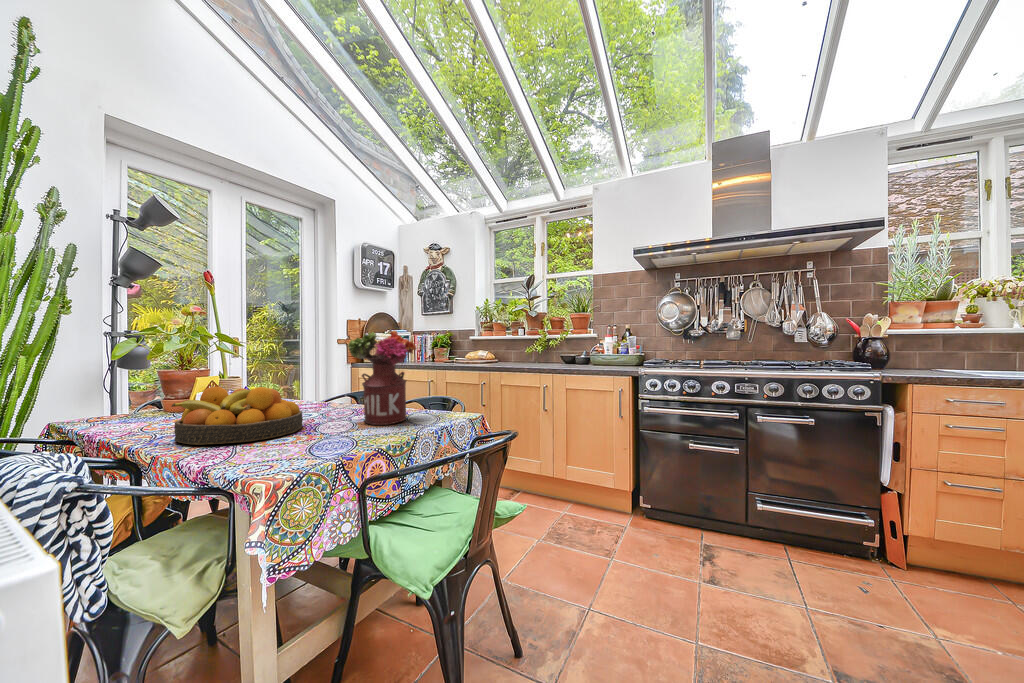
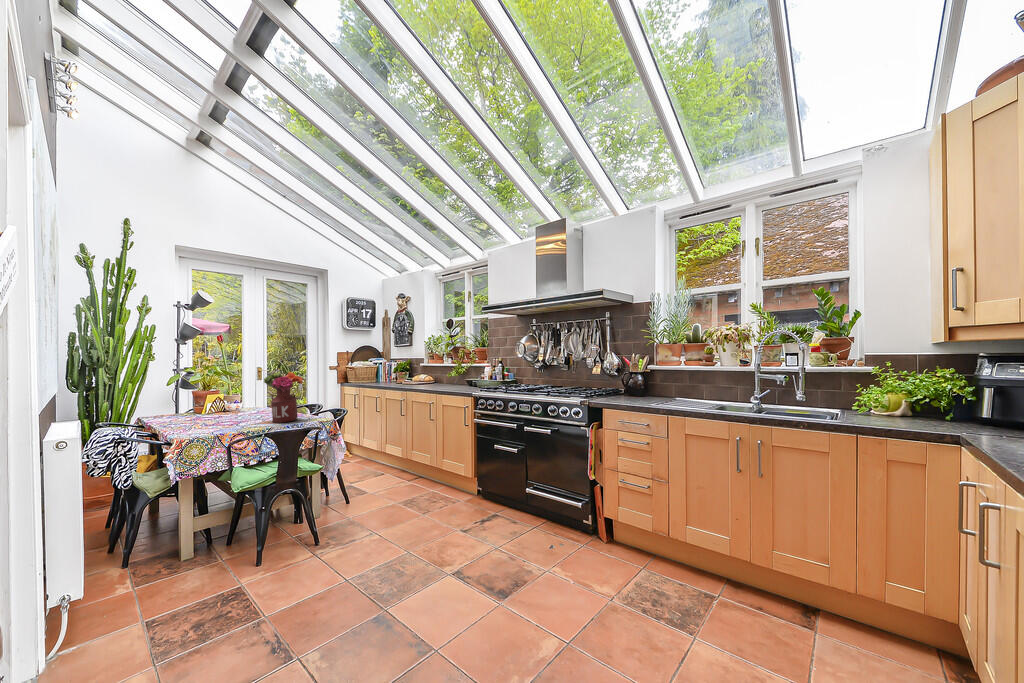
fruit bowl: present [171,387,303,445] -> none [175,402,242,429]

